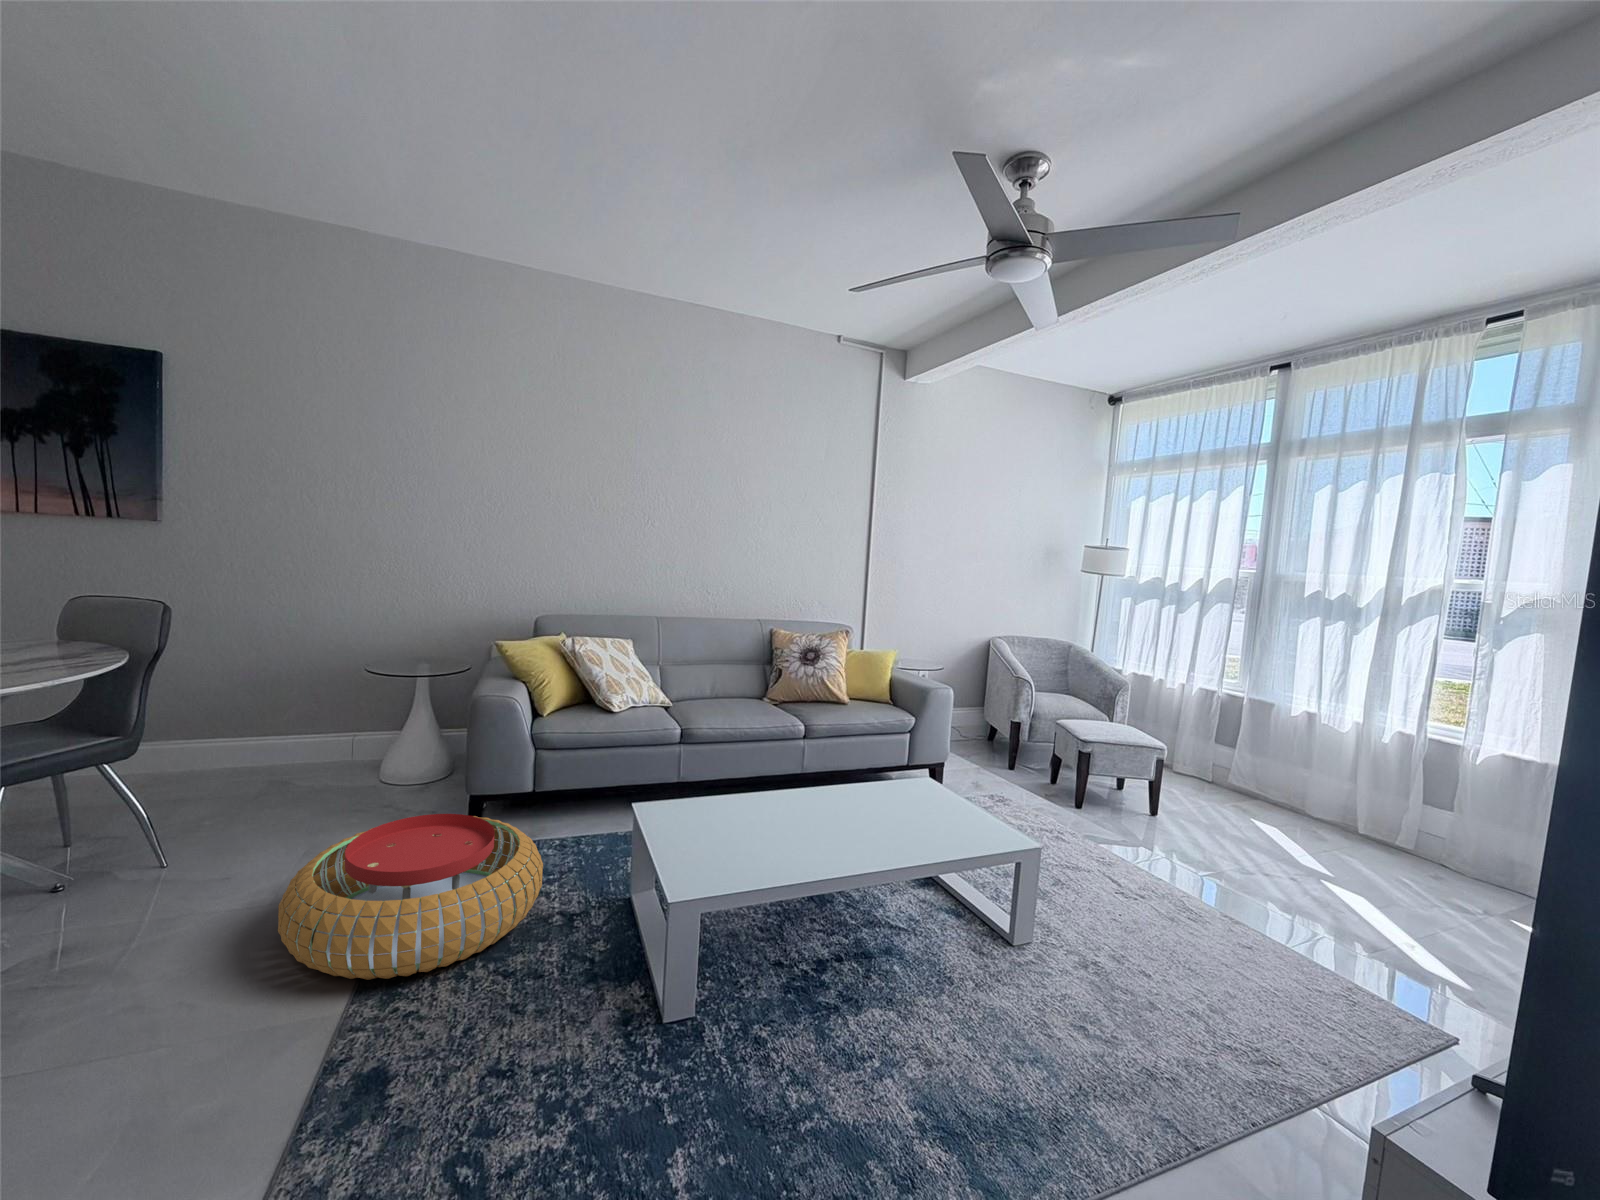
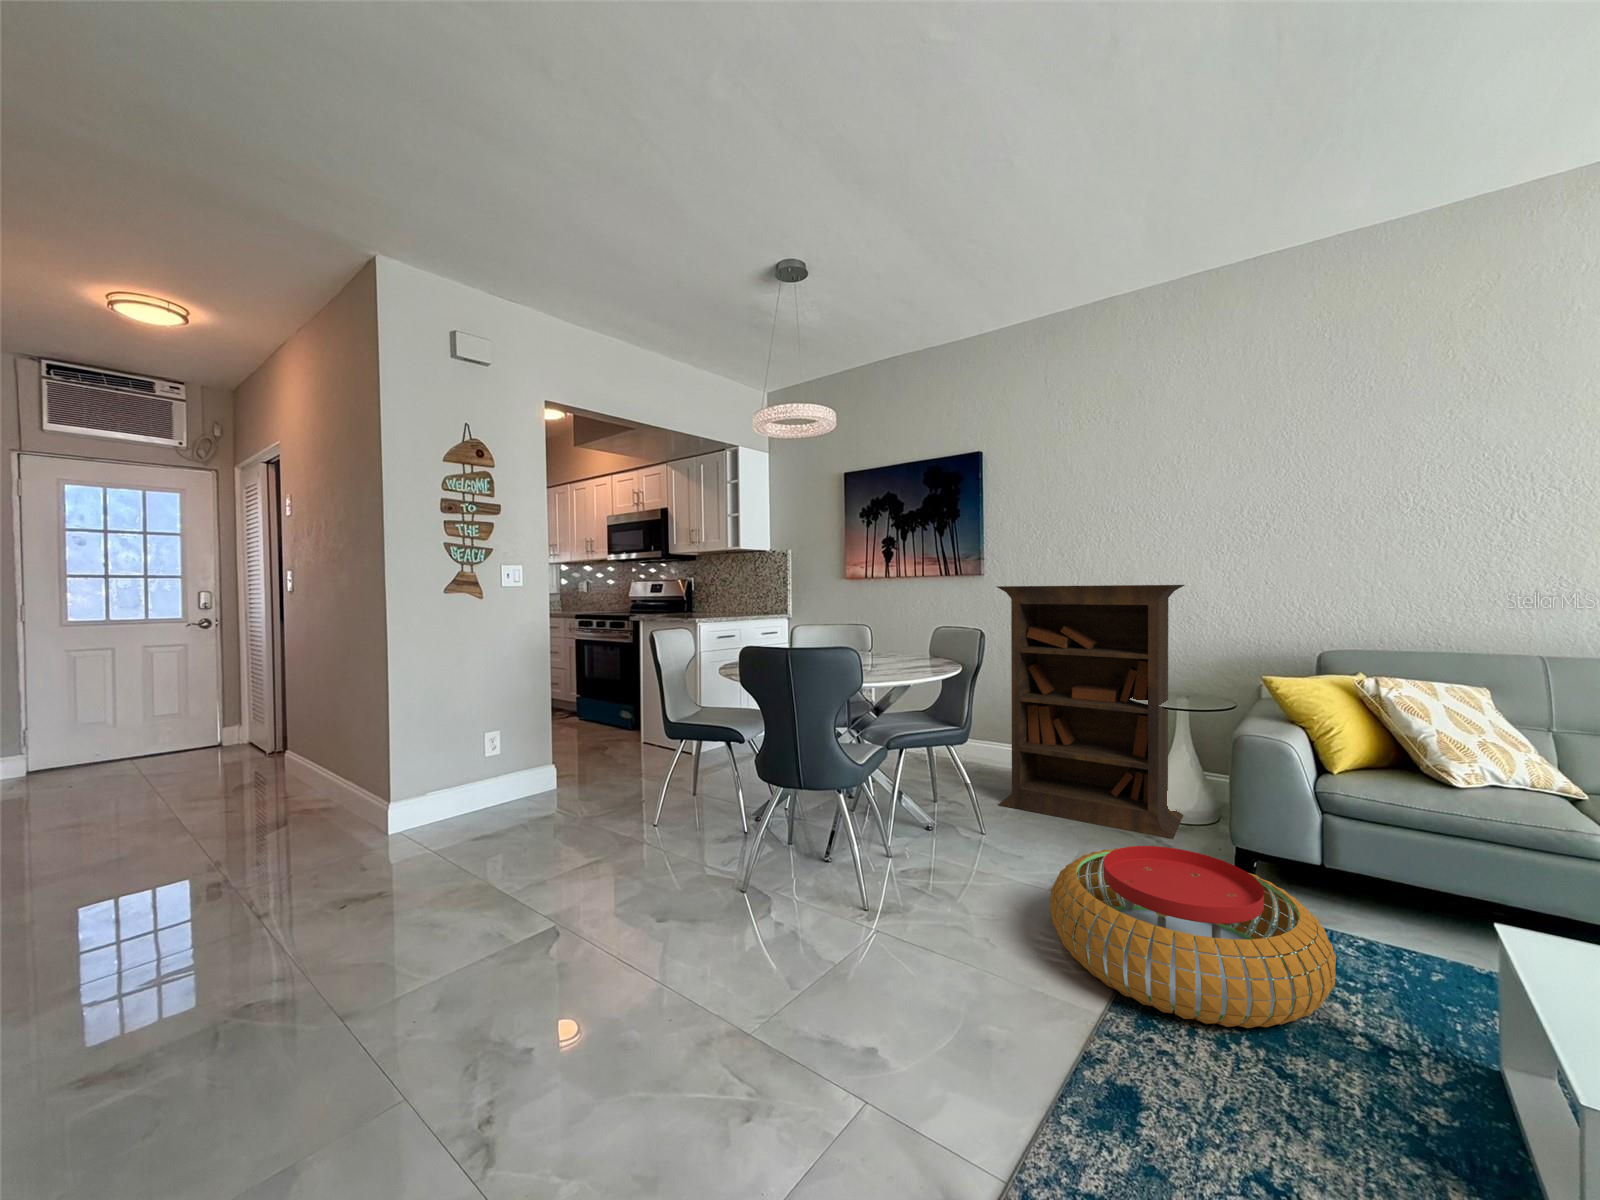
bookcase: none [186,541,429,820] -> present [997,585,1185,839]

